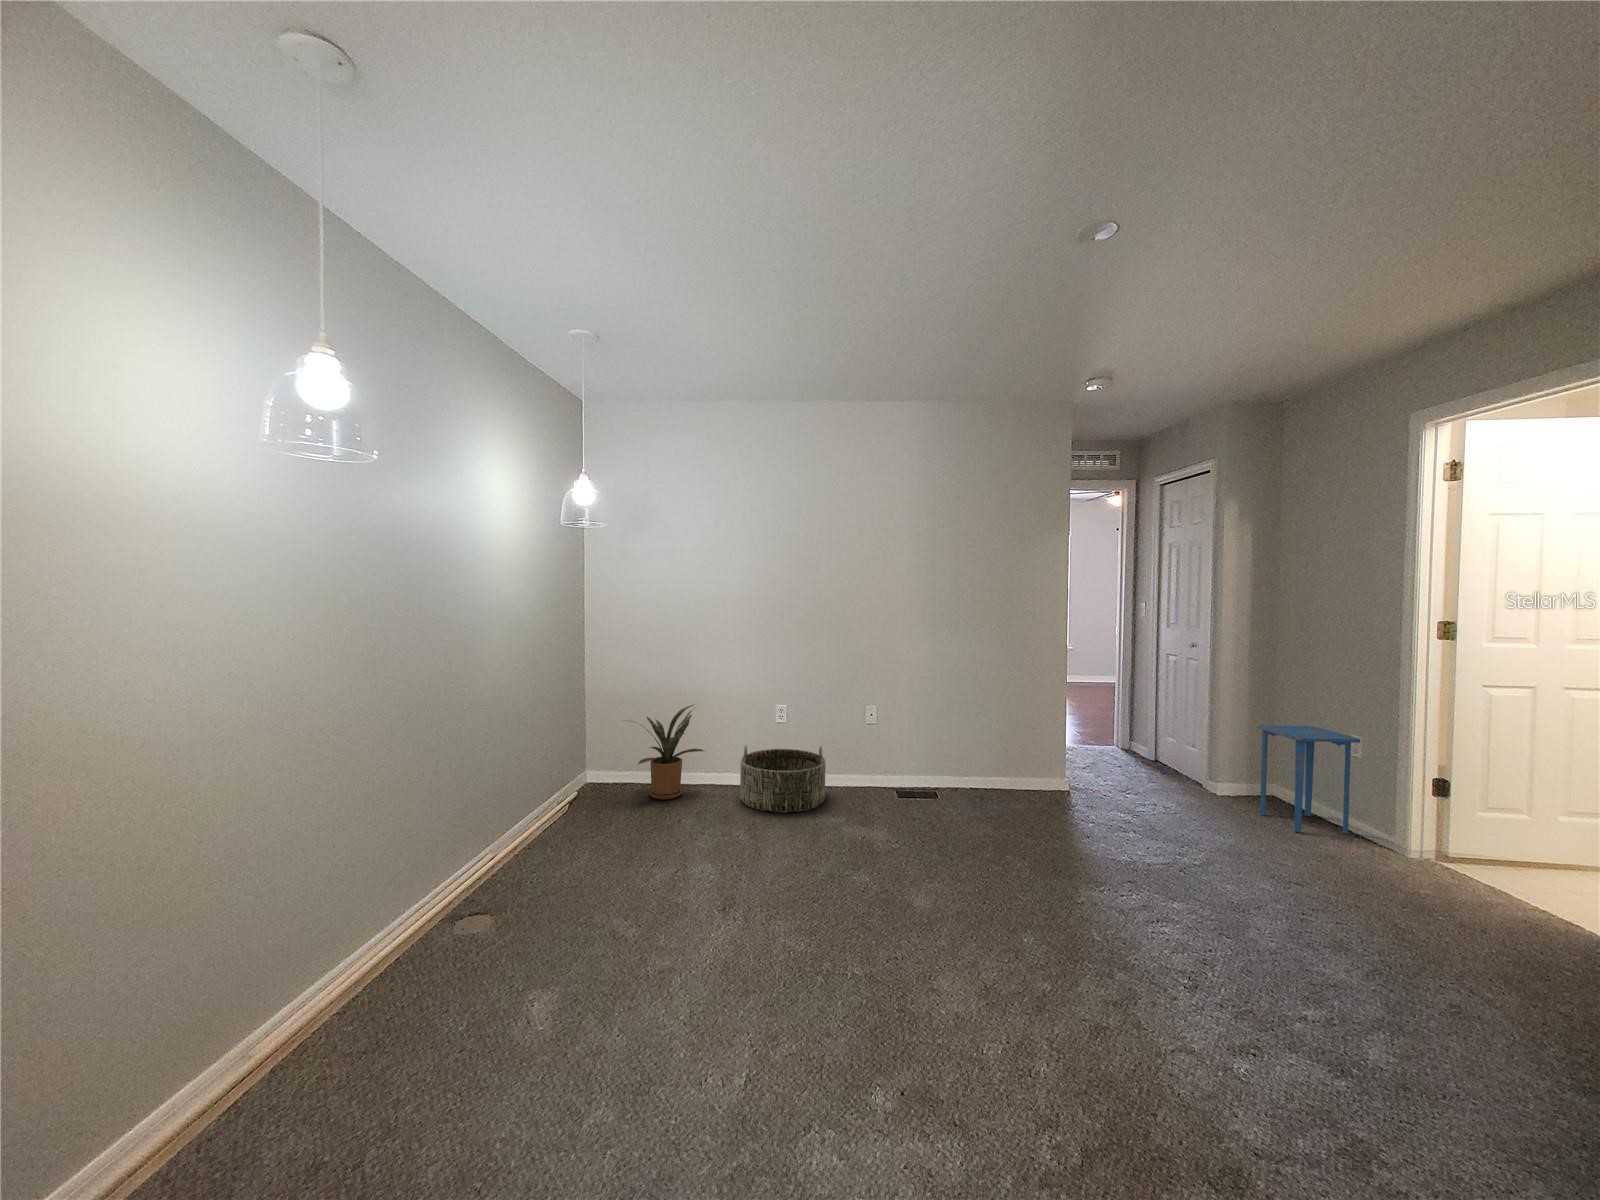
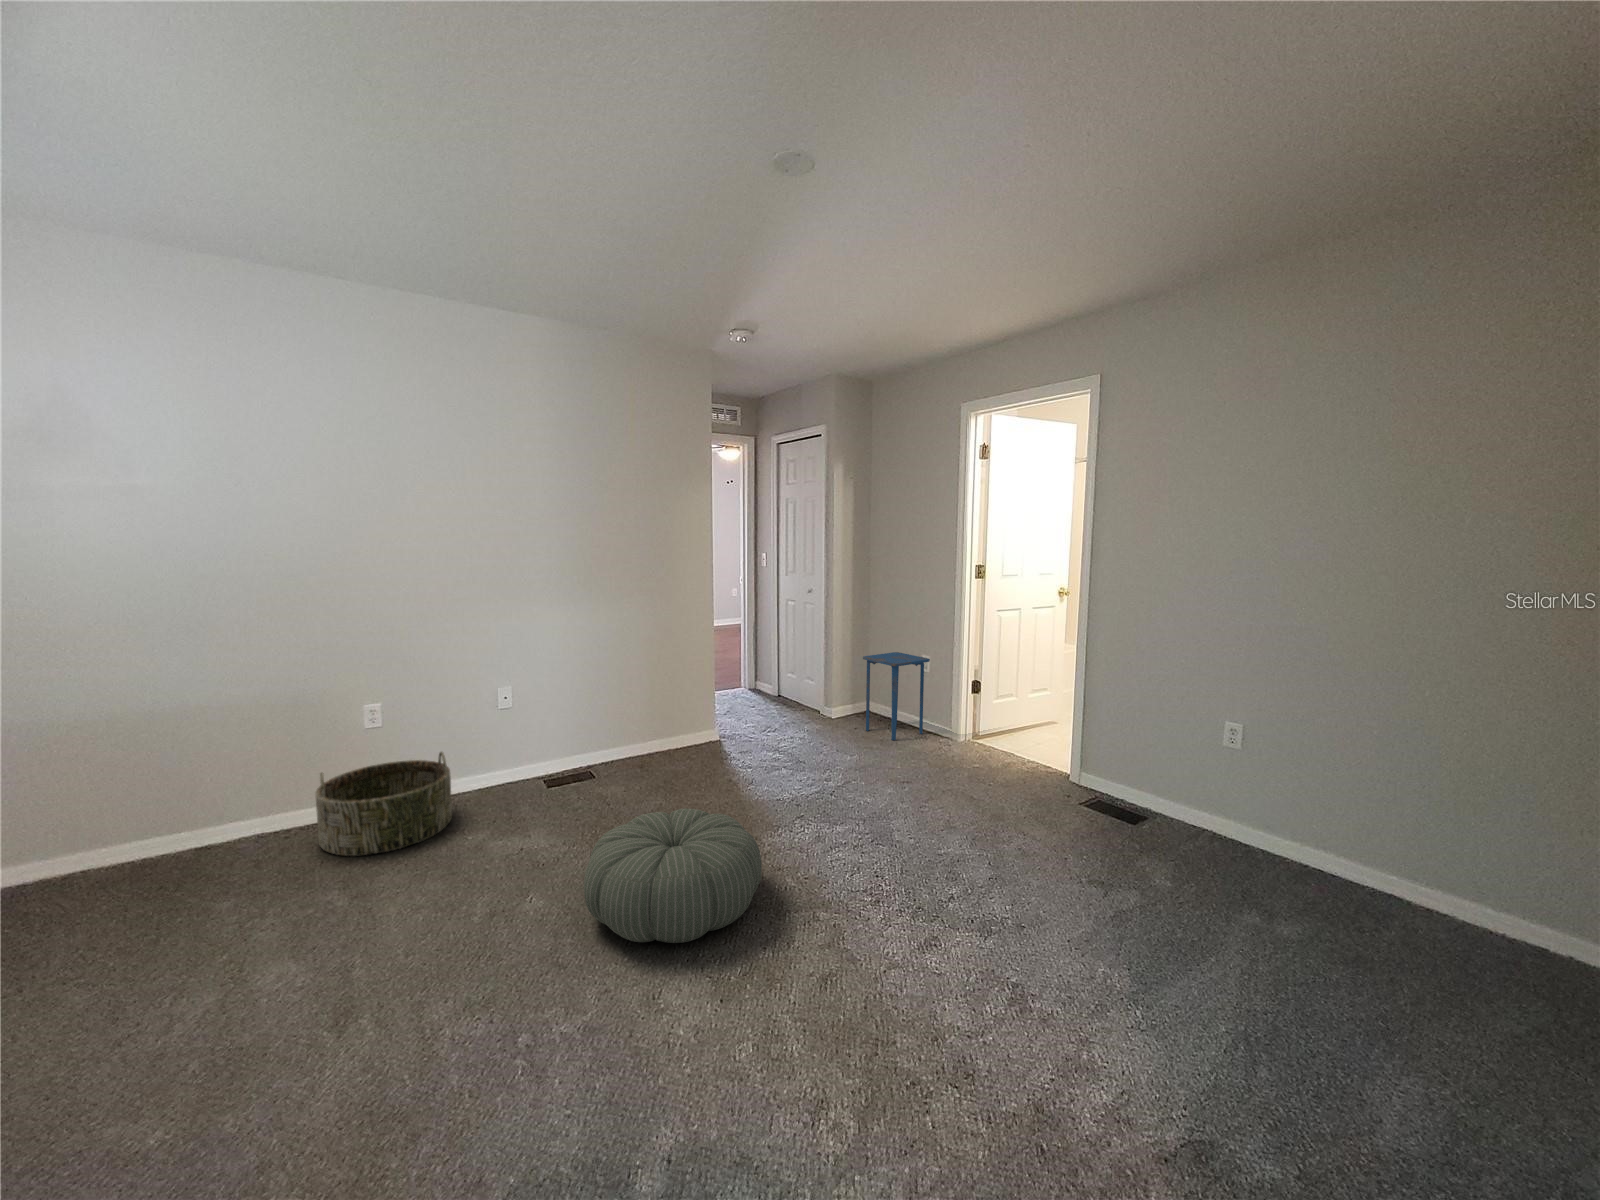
house plant: present [631,704,703,800] -> none [56,727,250,887]
pouf: none [894,826,1061,945] -> present [584,808,762,943]

